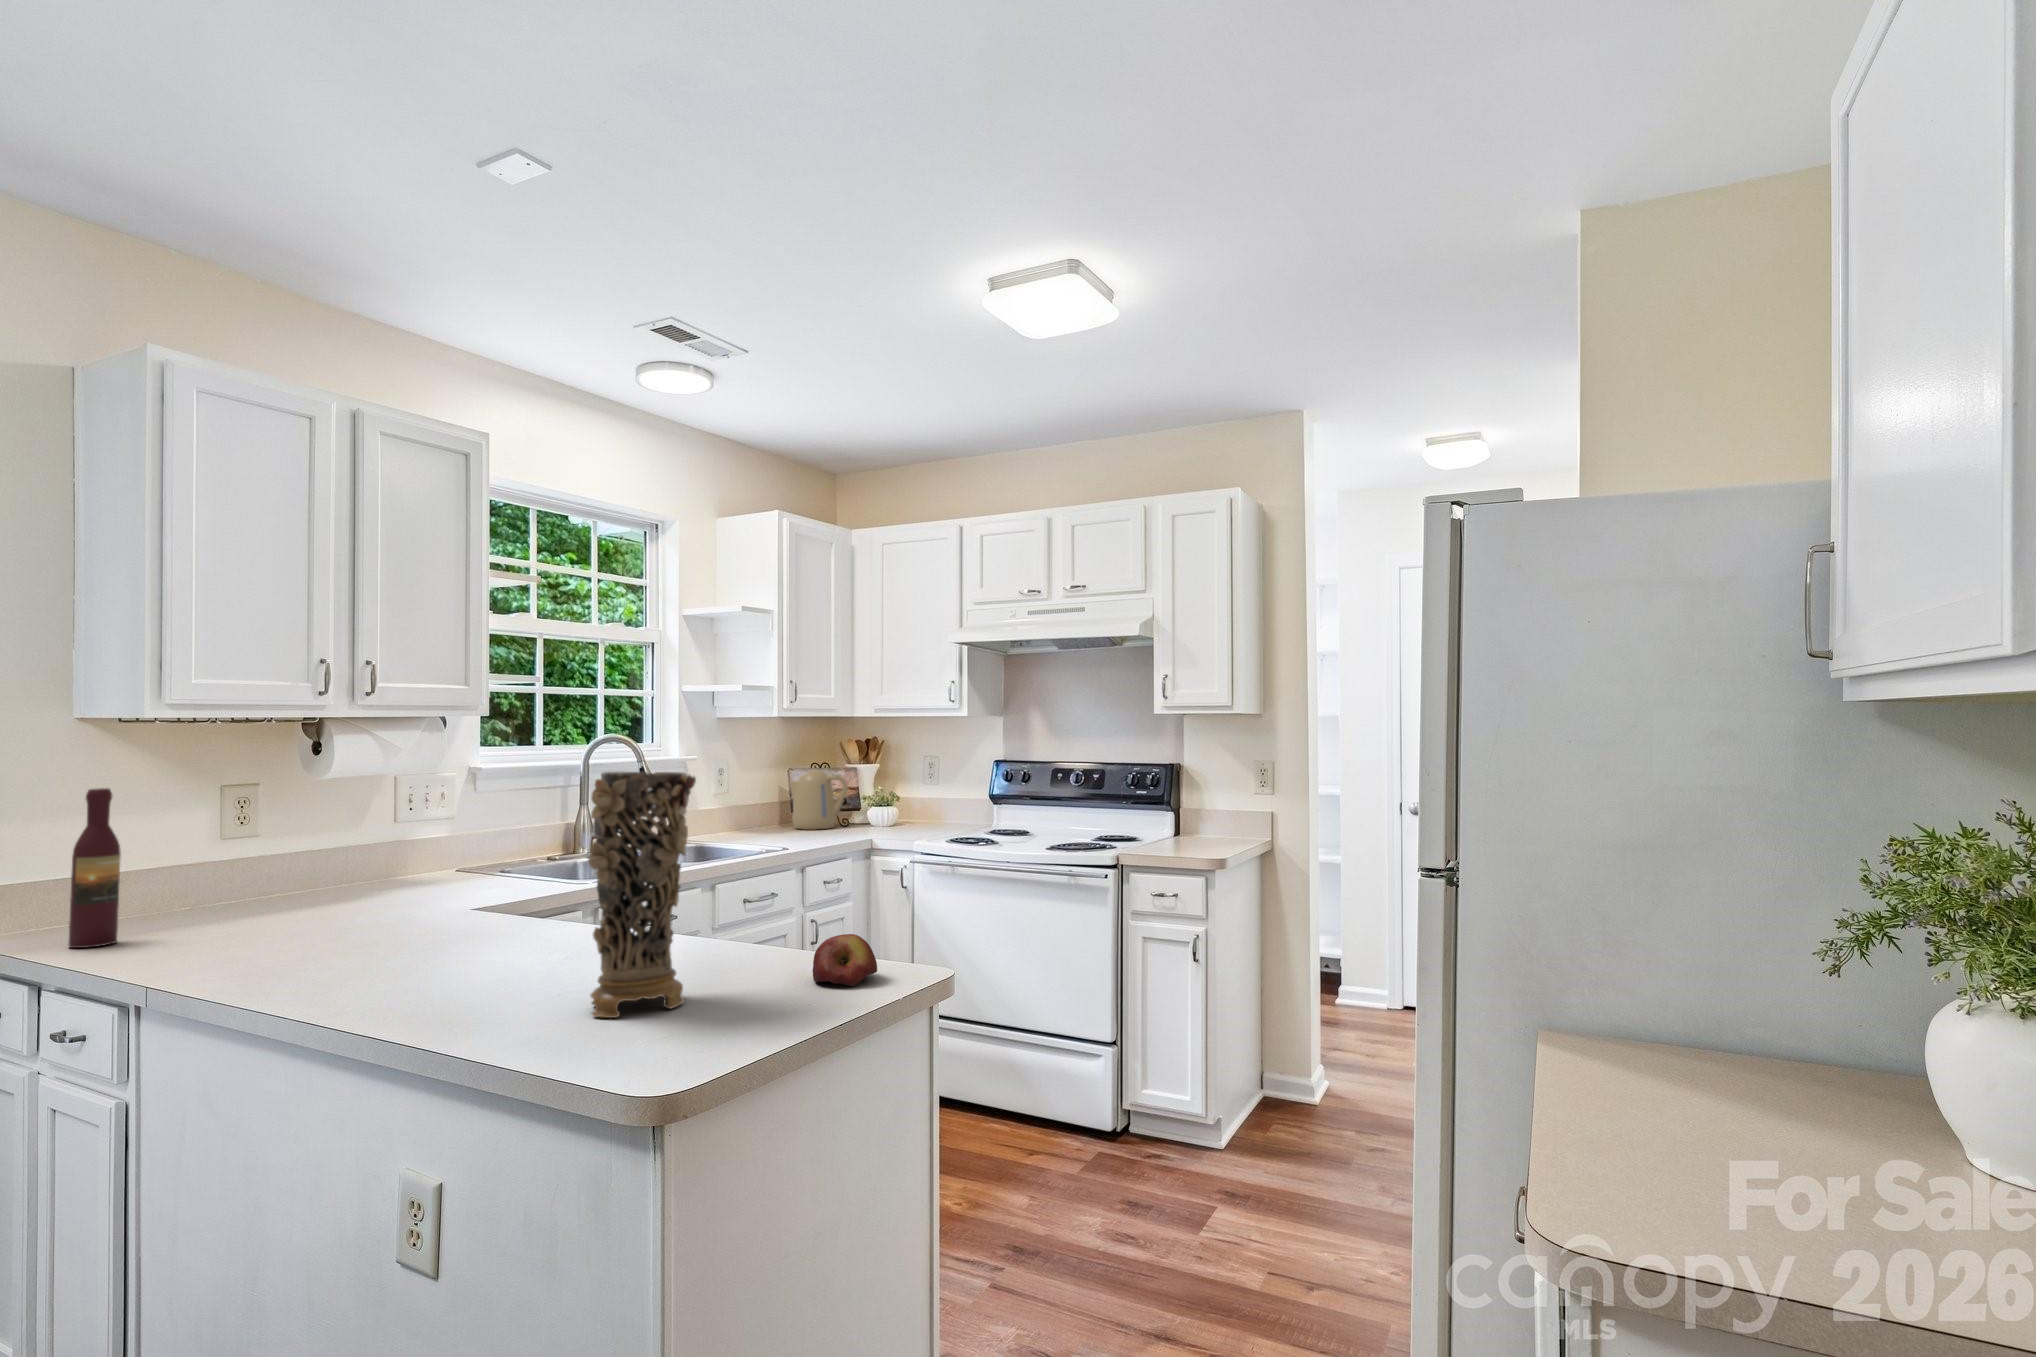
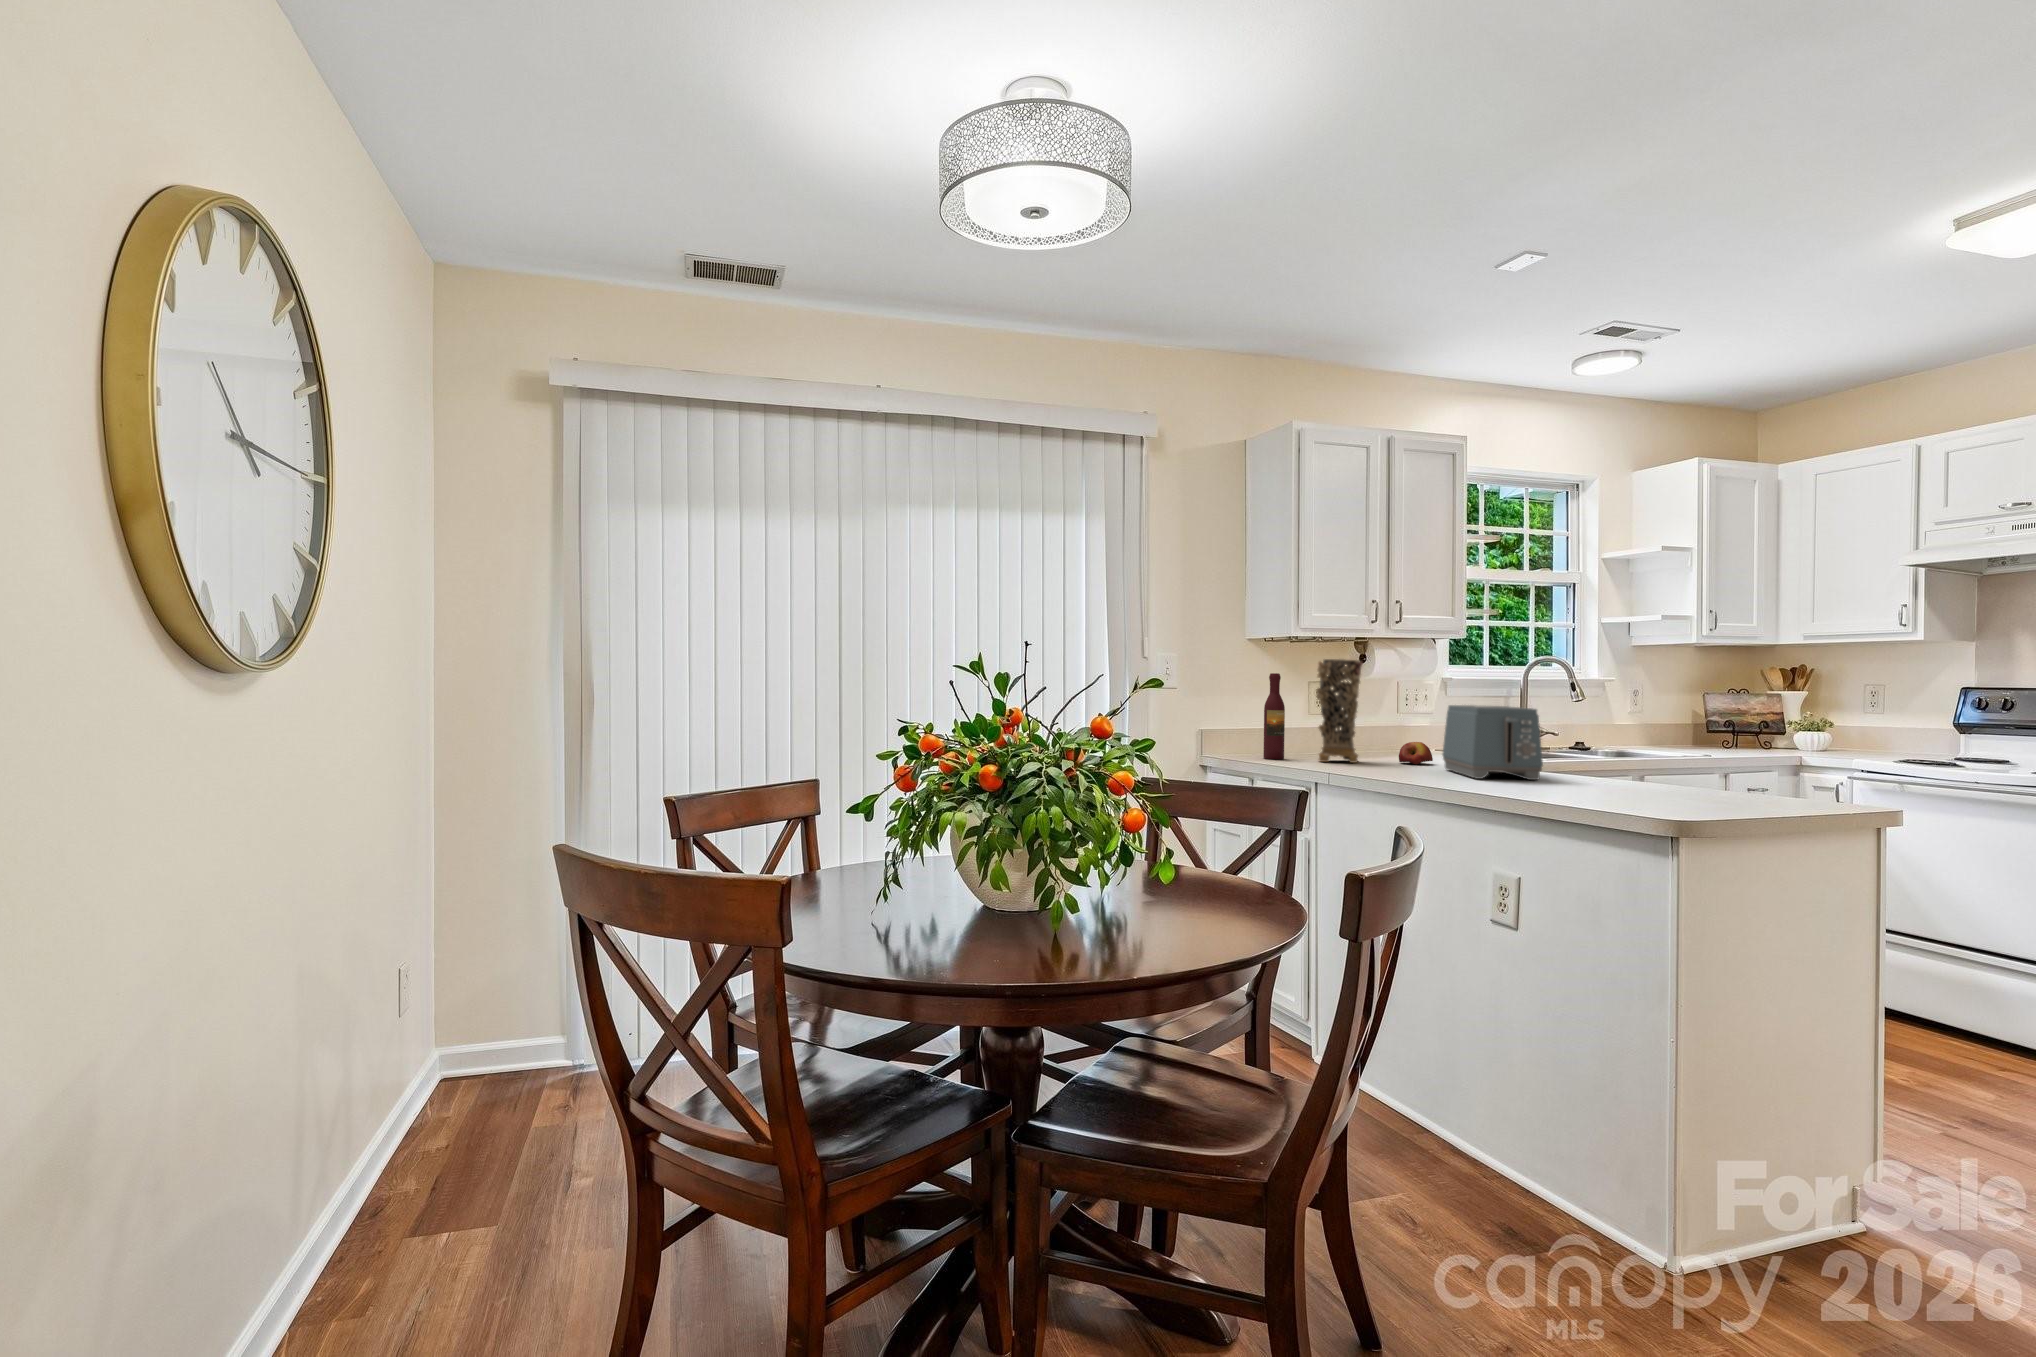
kettle: present [788,769,848,830] -> none [1703,693,1771,748]
decorative vase: present [588,772,696,1018] -> present [1316,659,1363,763]
toaster: none [404,829,544,961] -> present [1442,705,1543,780]
apple: present [813,934,877,986] -> present [1399,742,1433,764]

